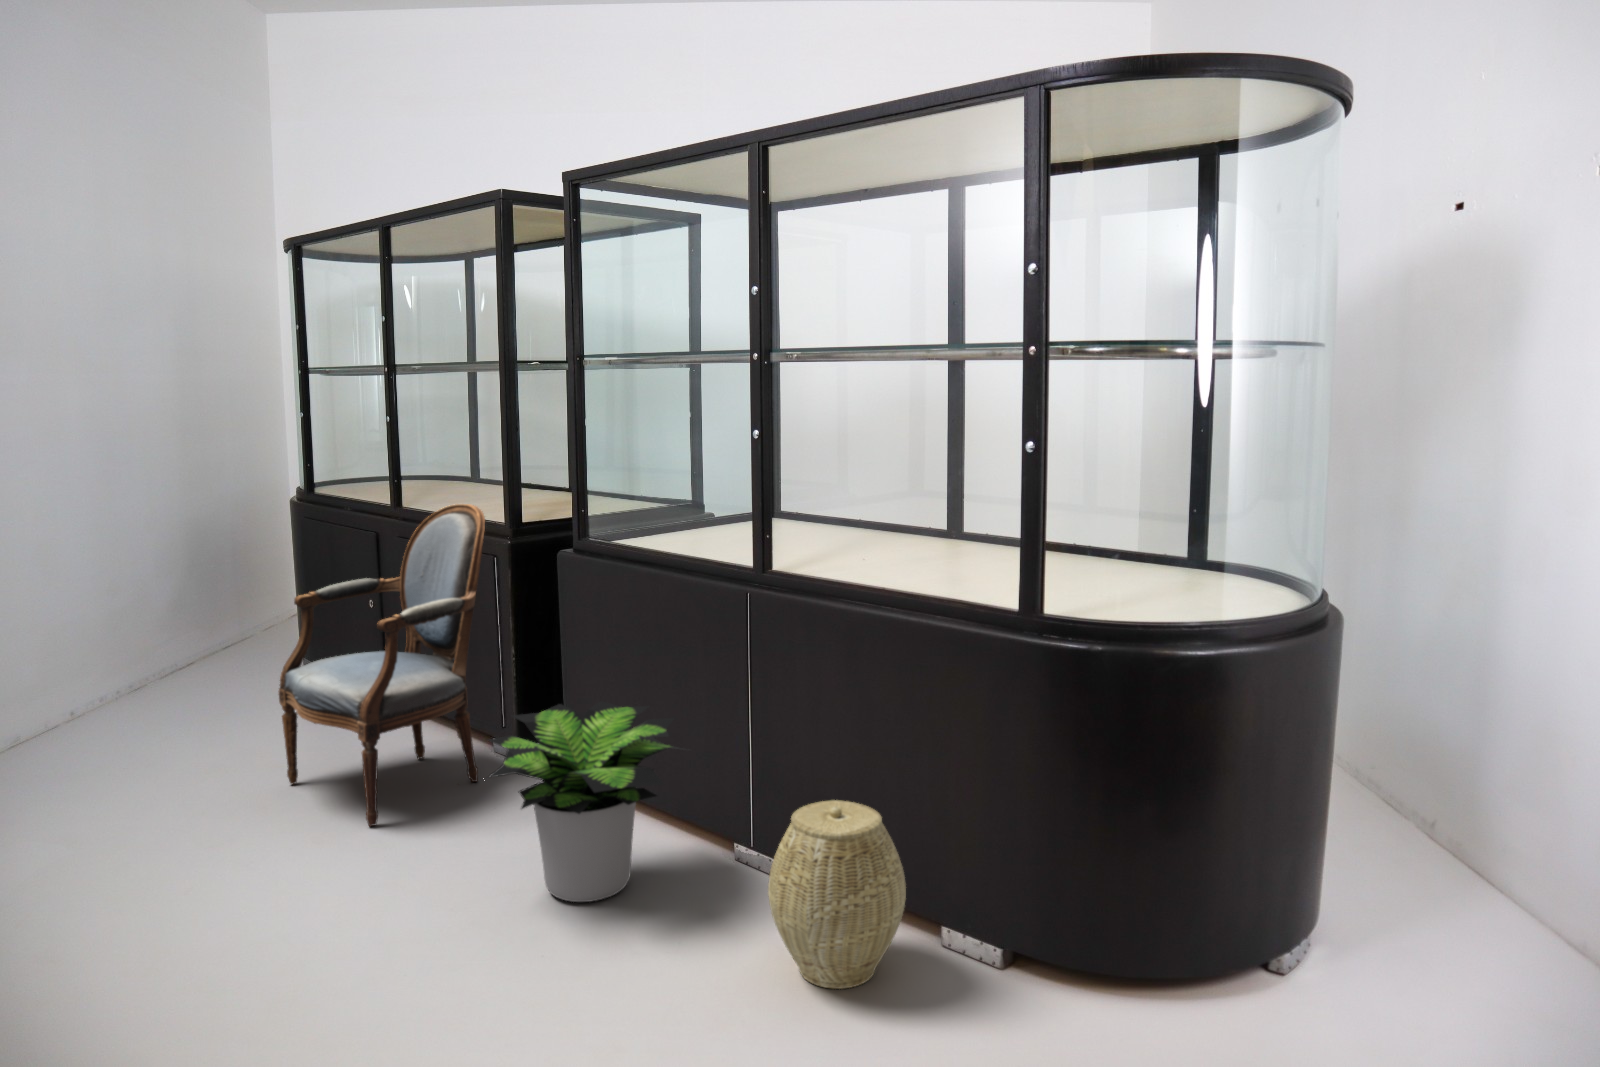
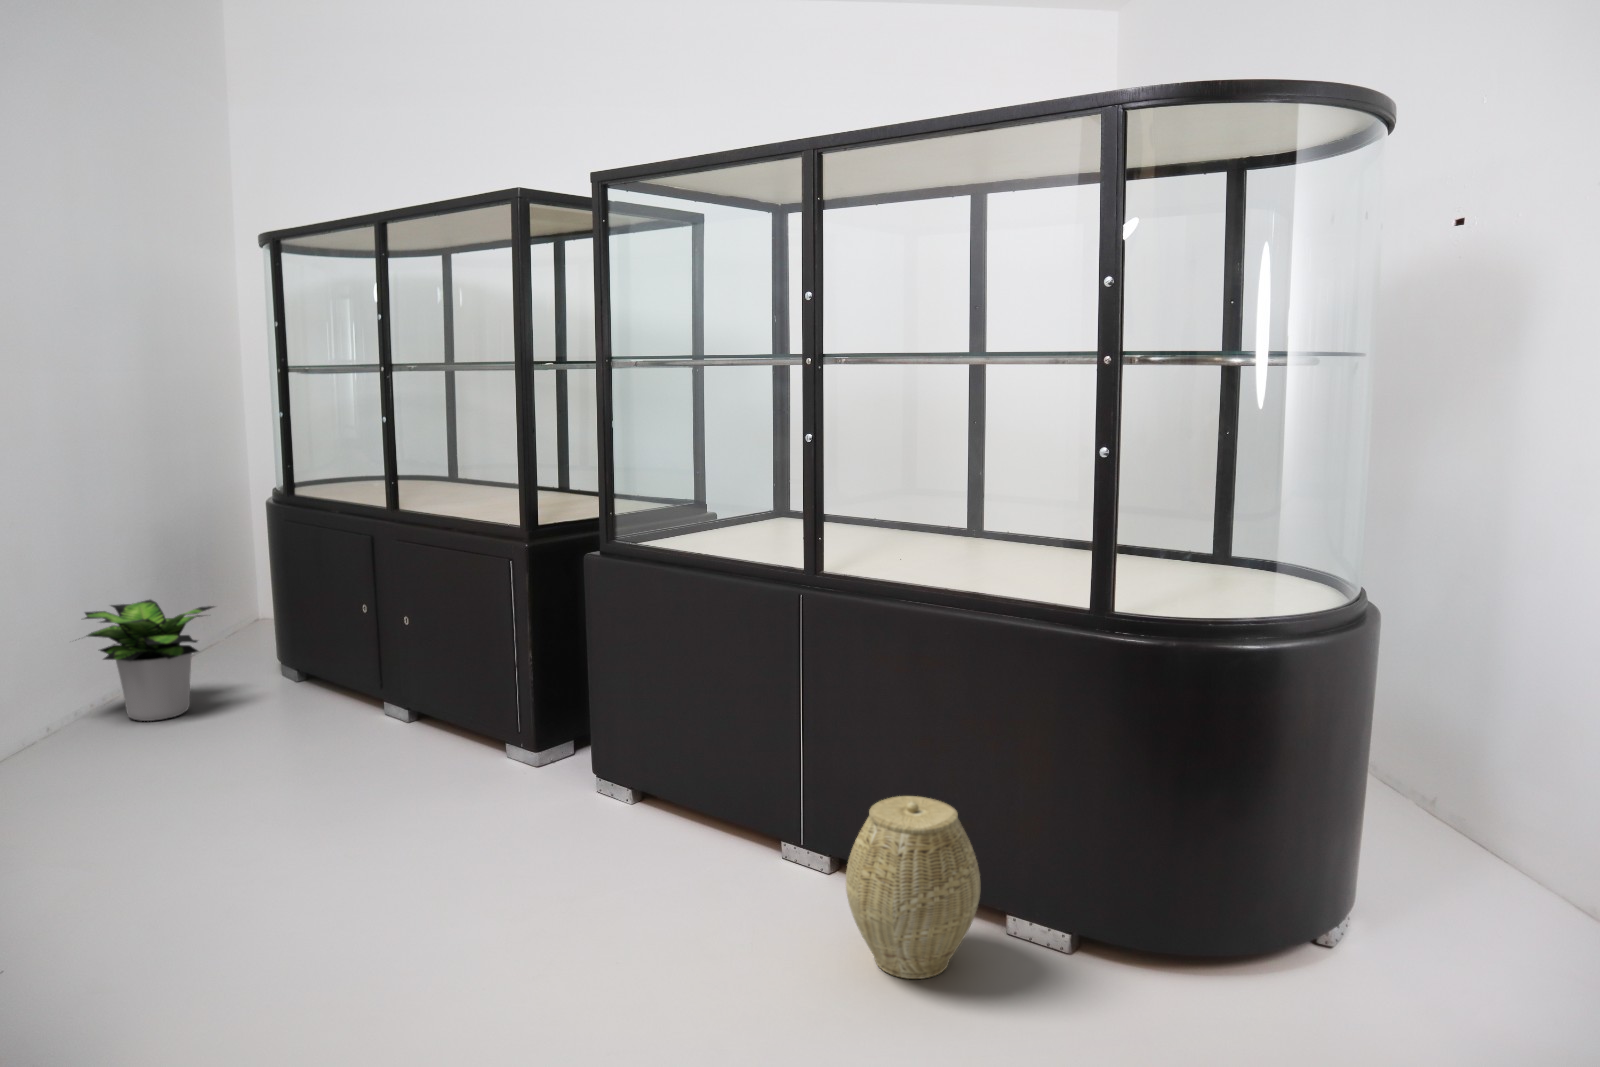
armchair: present [278,504,485,827] -> none [291,506,506,835]
potted plant: present [487,701,680,902] -> present [85,600,214,721]

